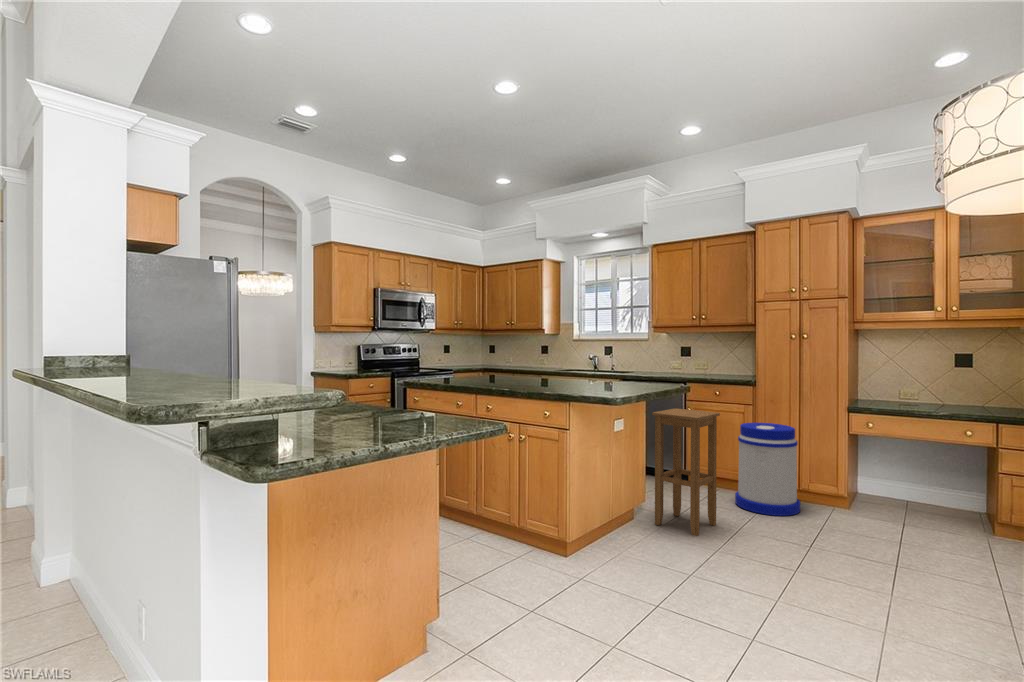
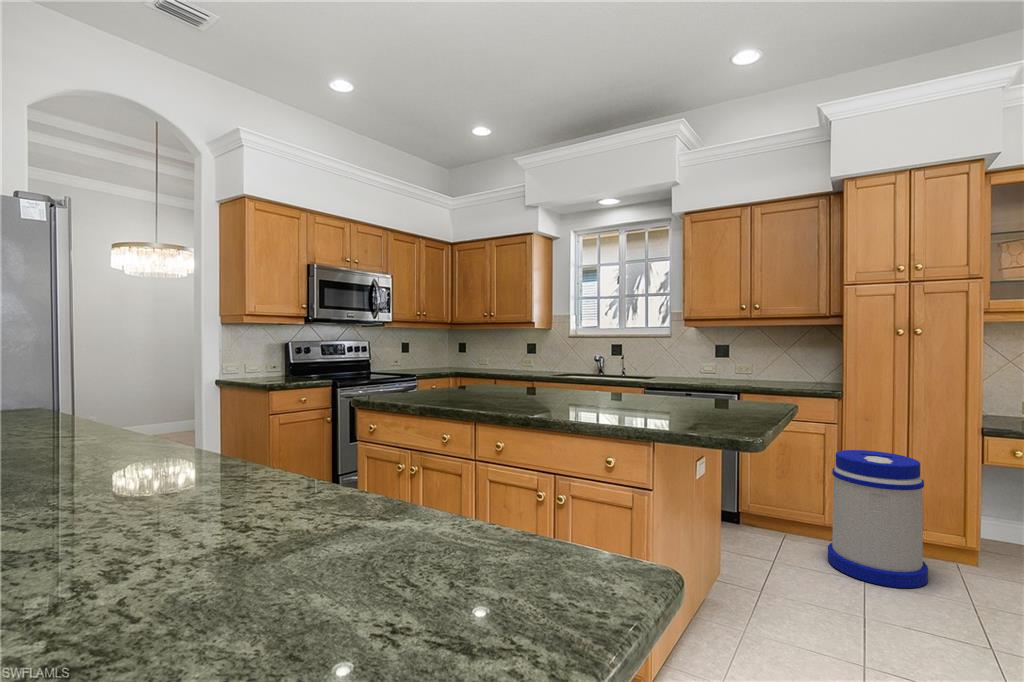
stool: present [652,408,720,536] -> none [748,437,844,644]

